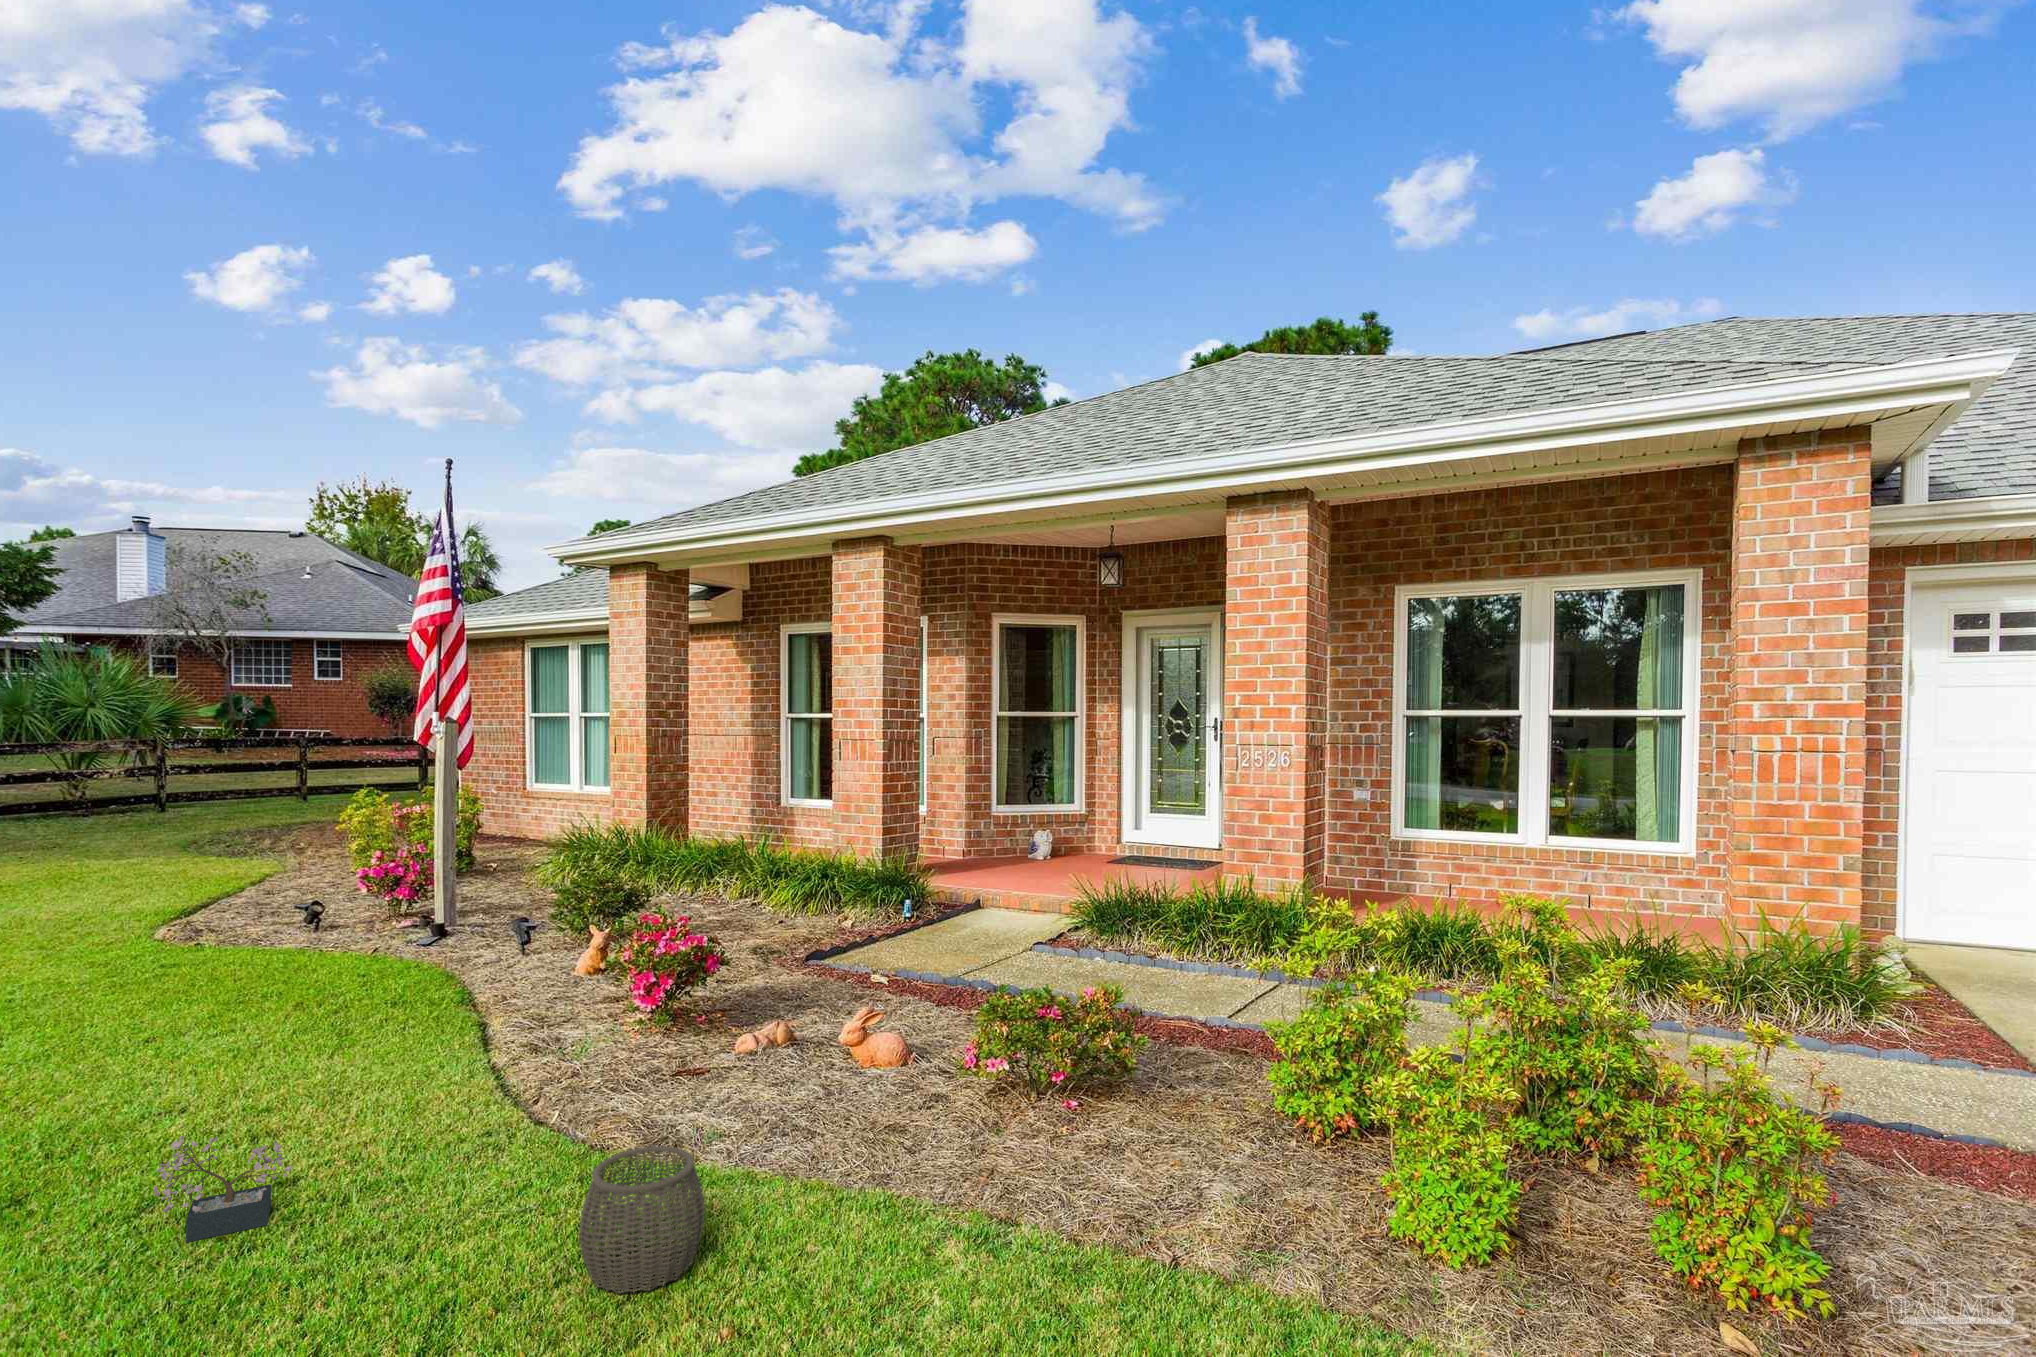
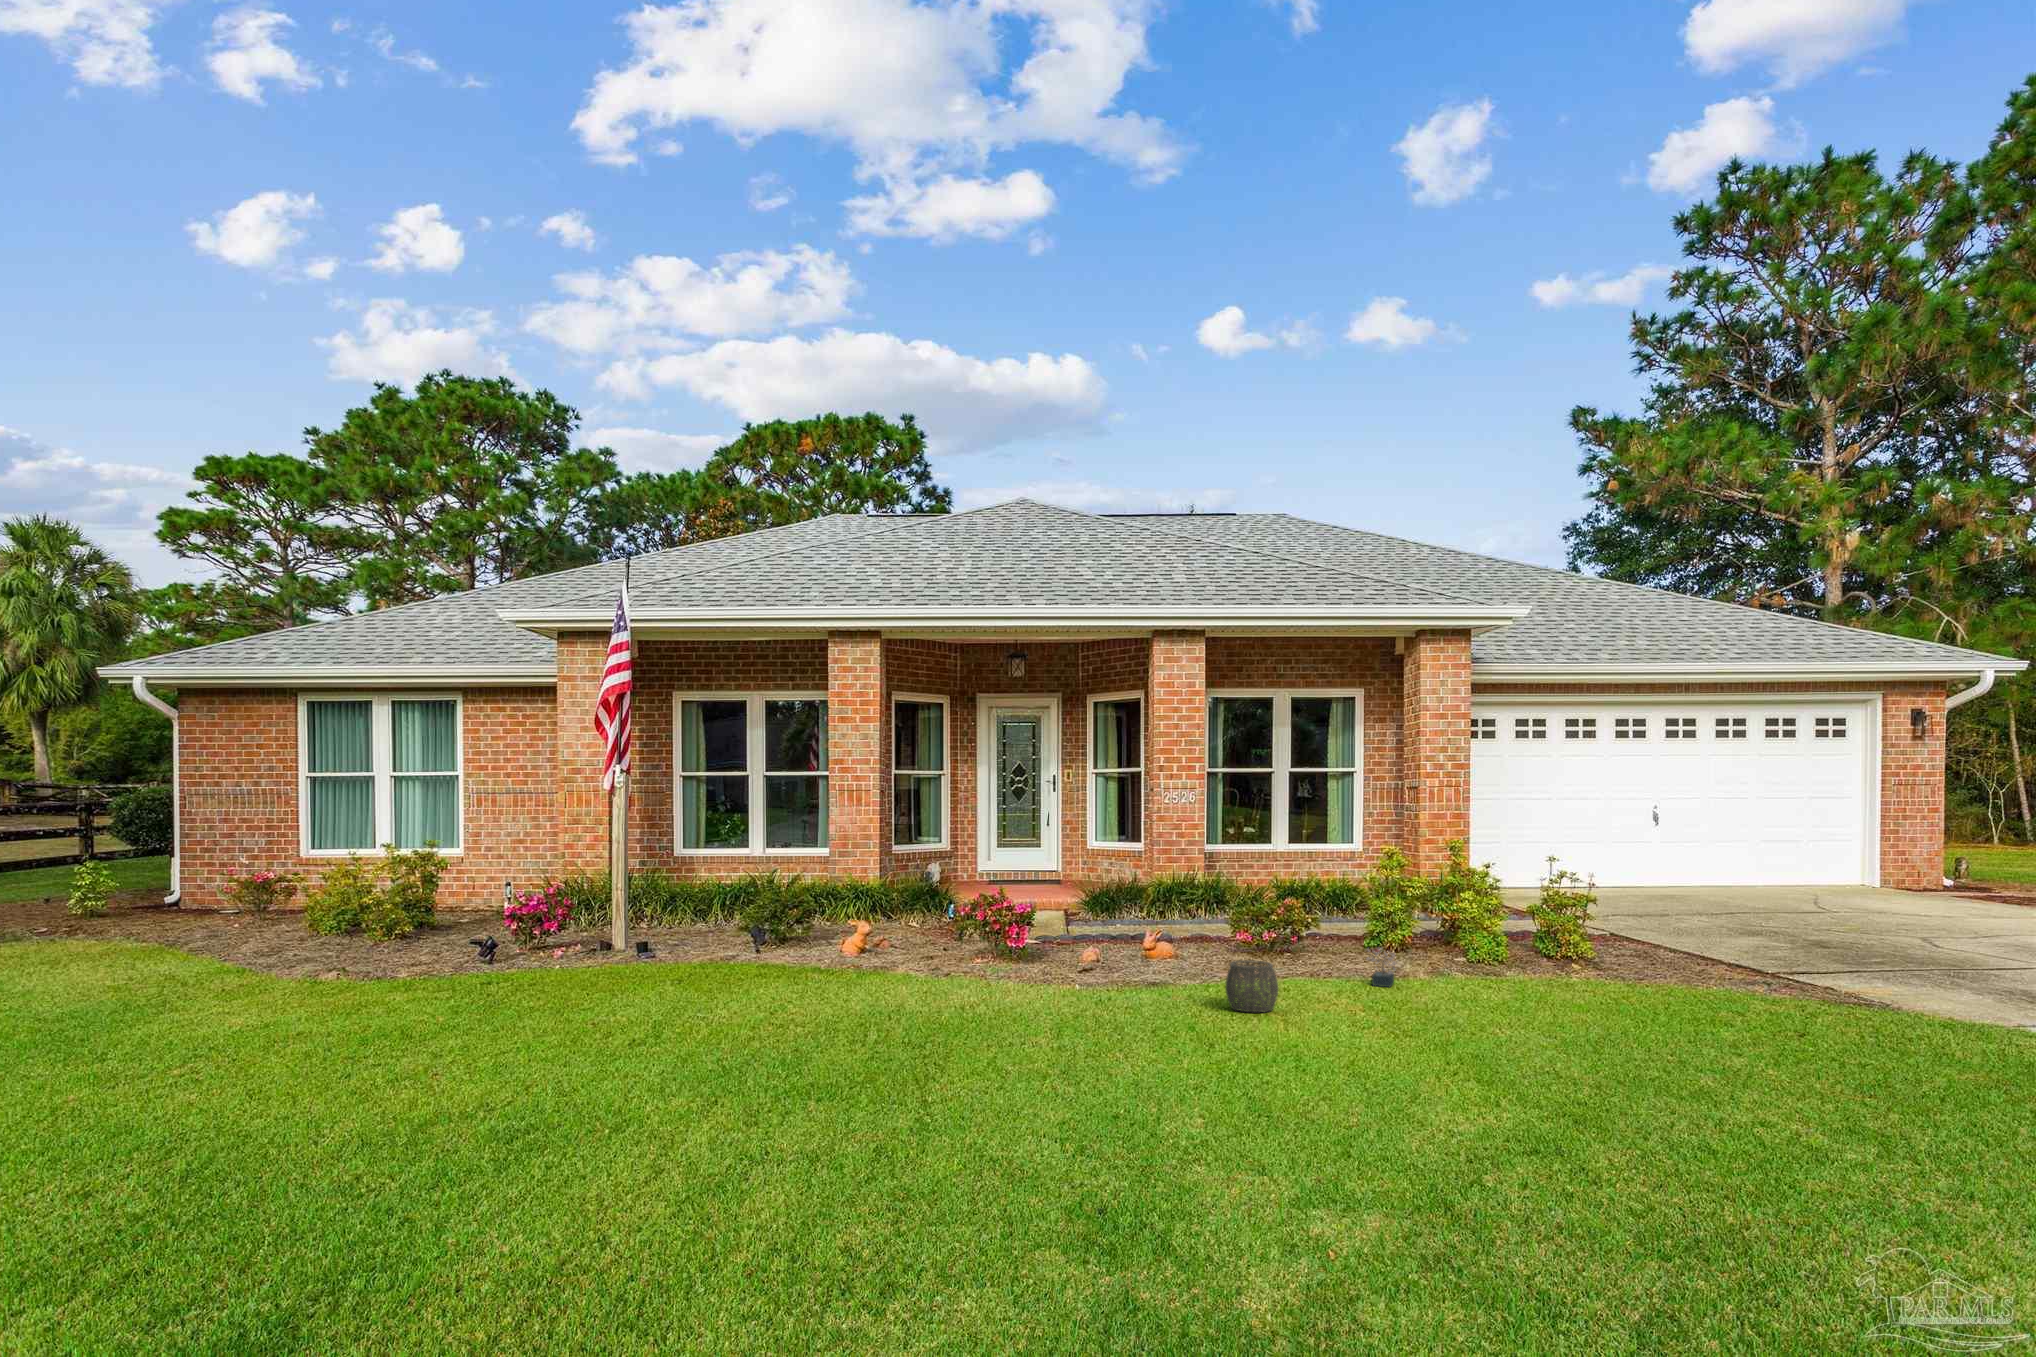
decorative plant: present [153,1135,292,1242] -> present [1367,949,1397,987]

